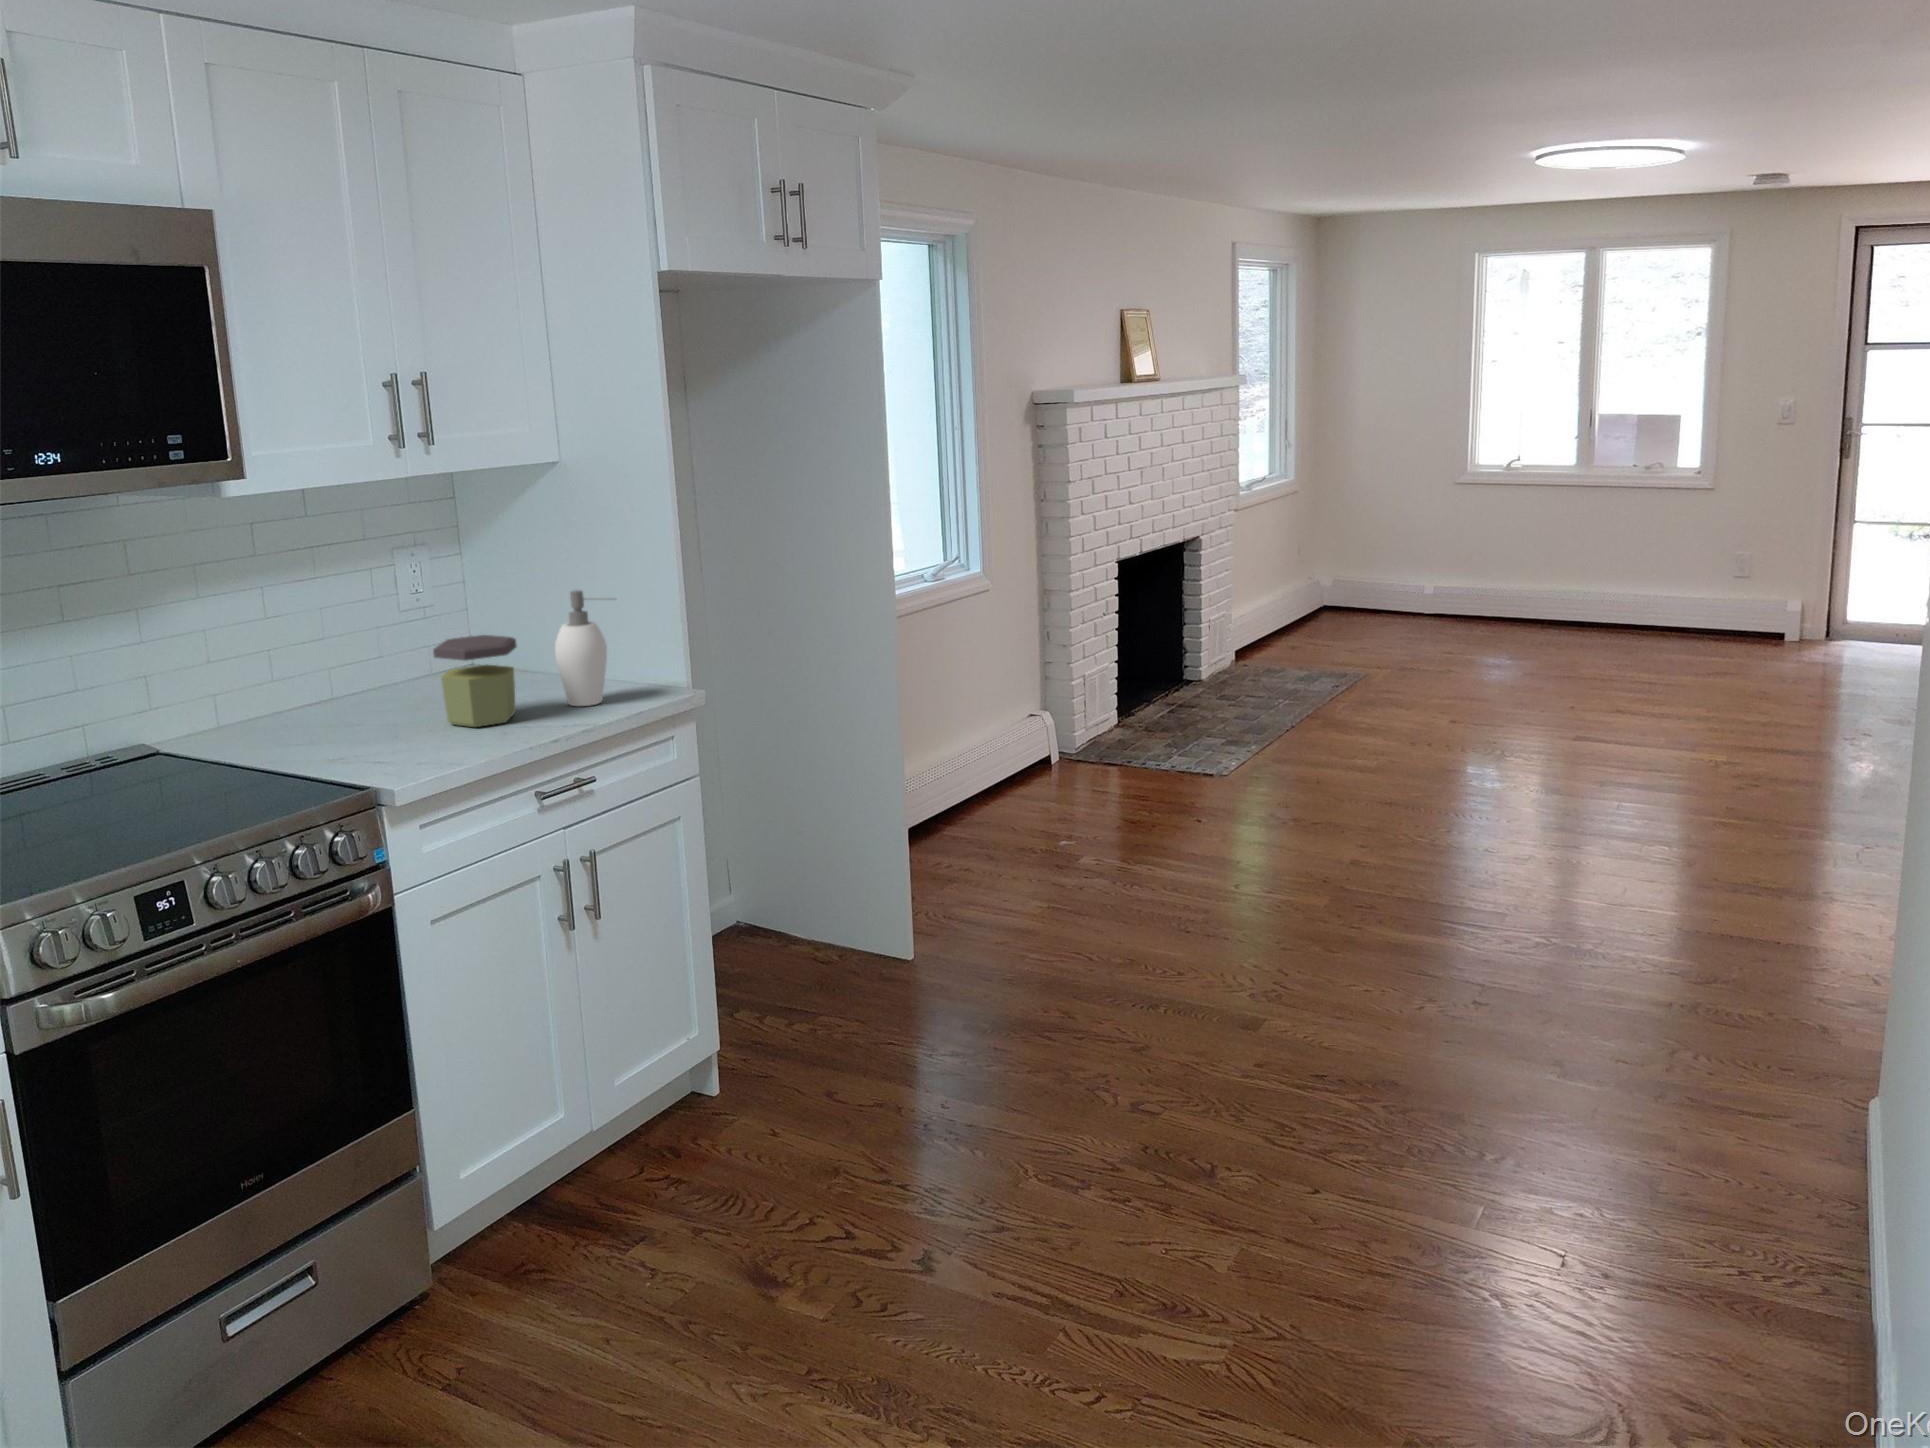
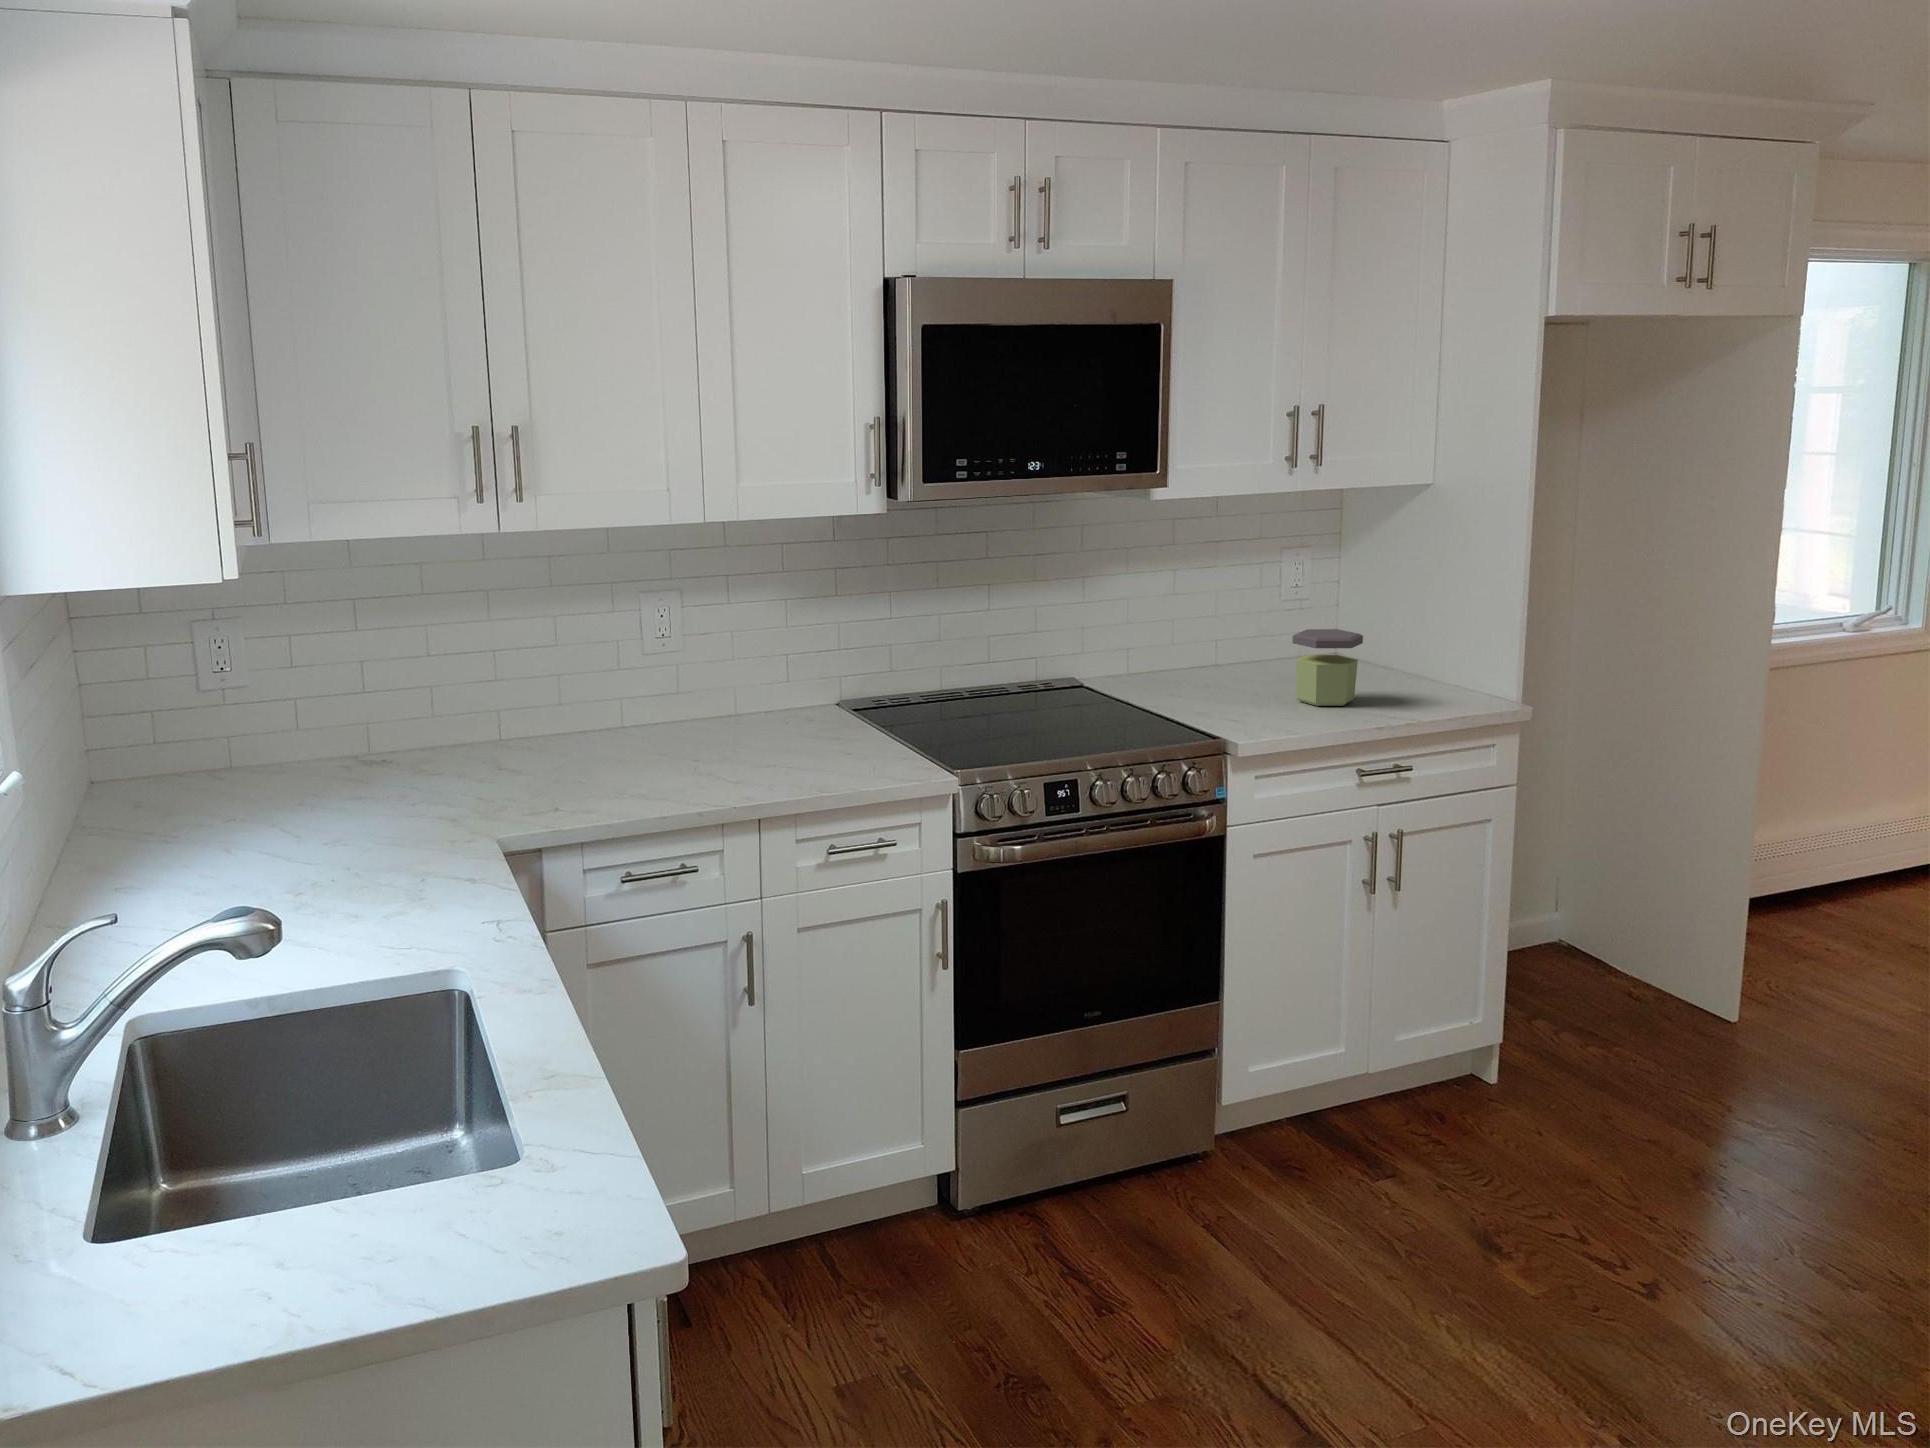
soap dispenser: present [555,590,607,706] -> none [1396,600,1458,702]

